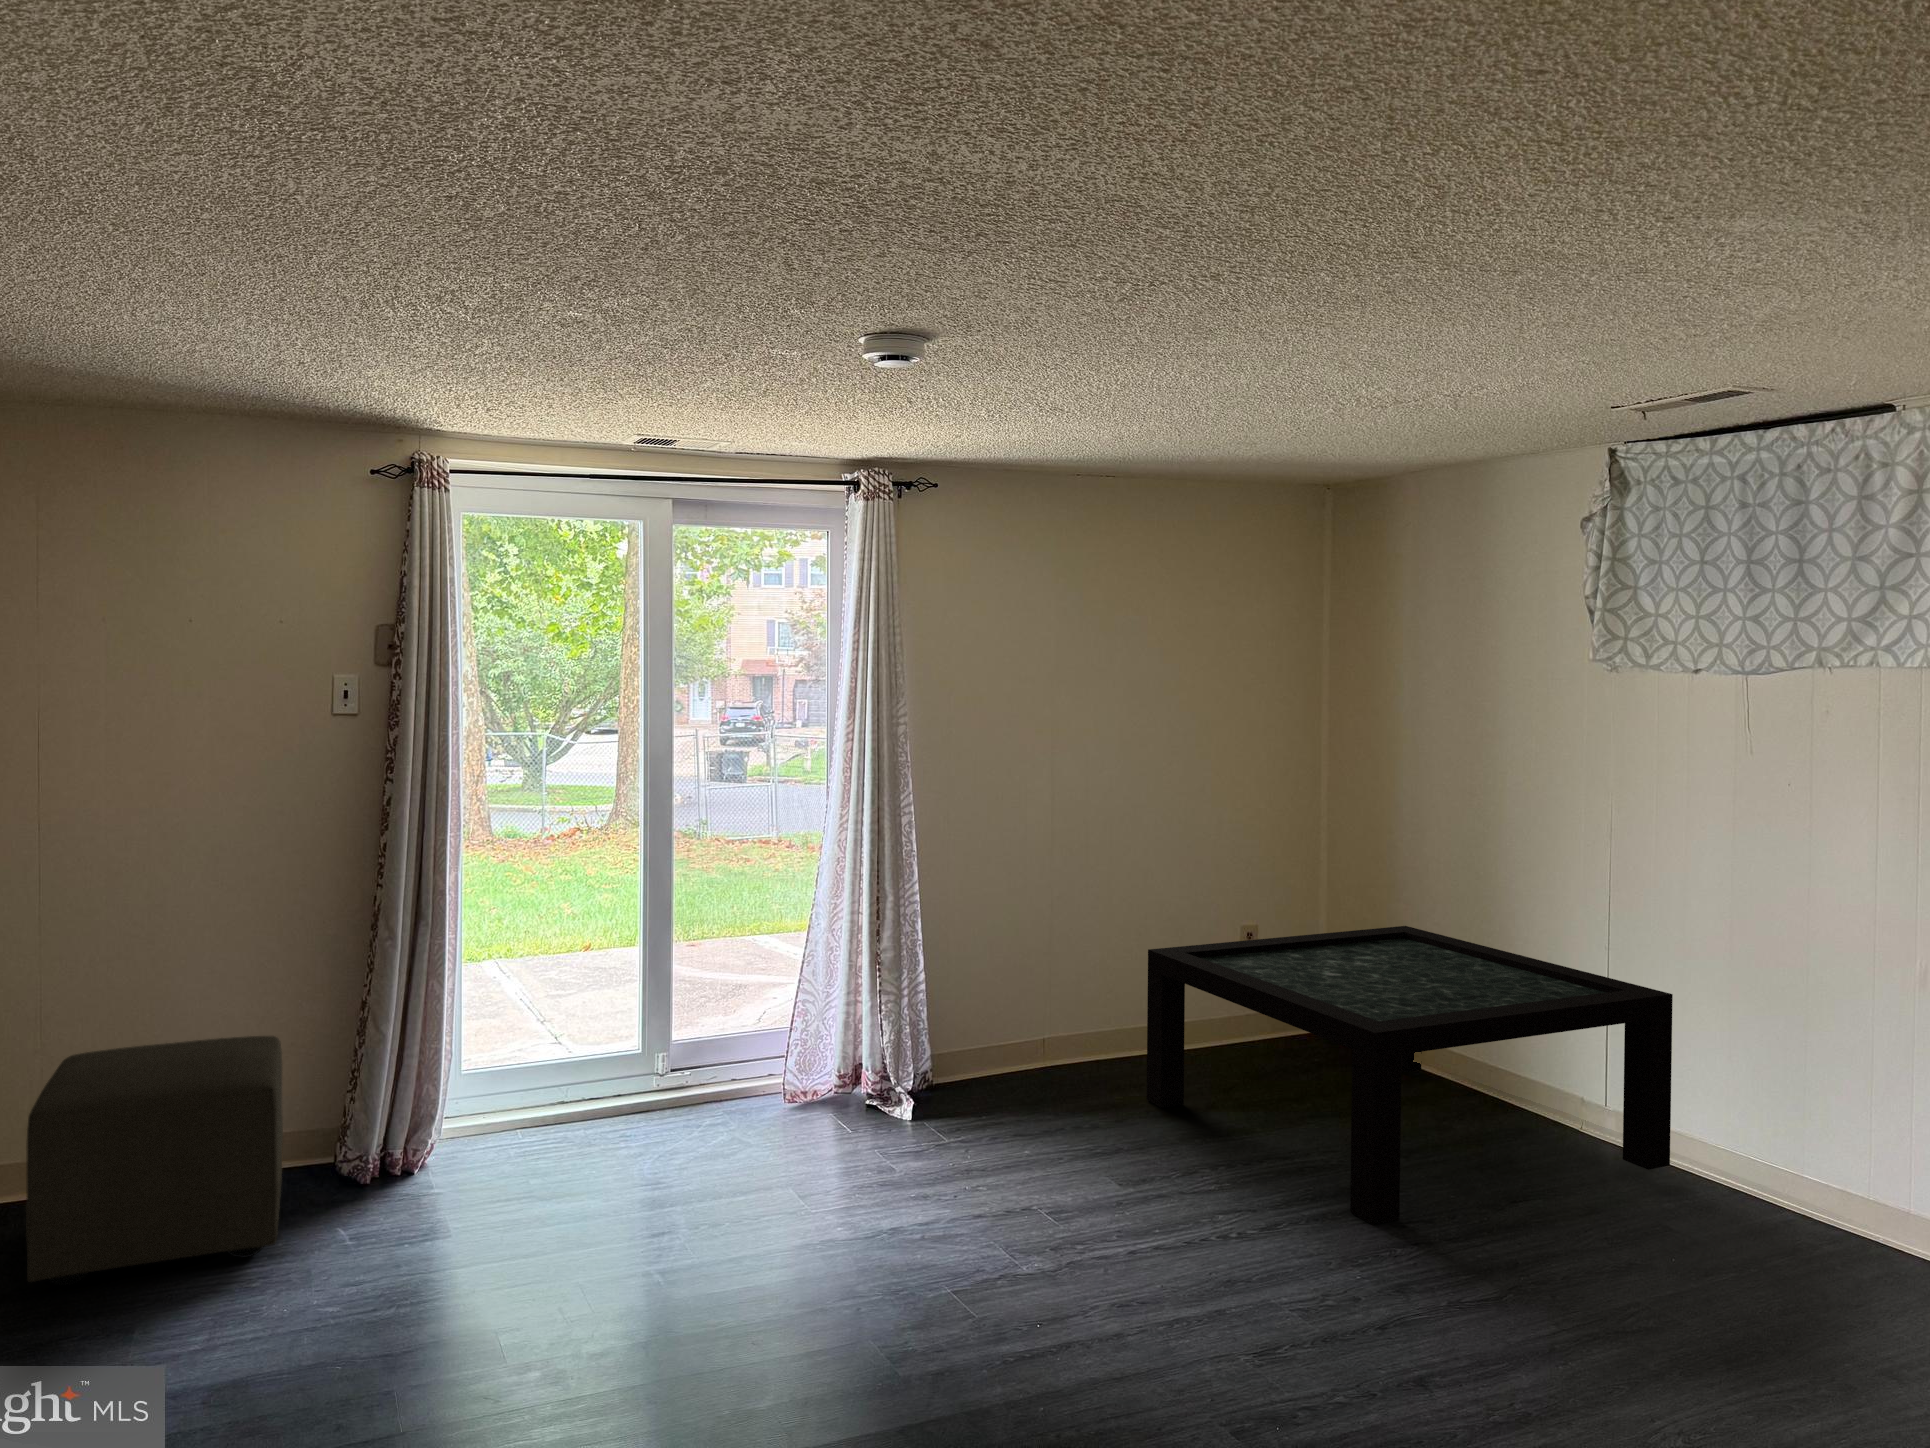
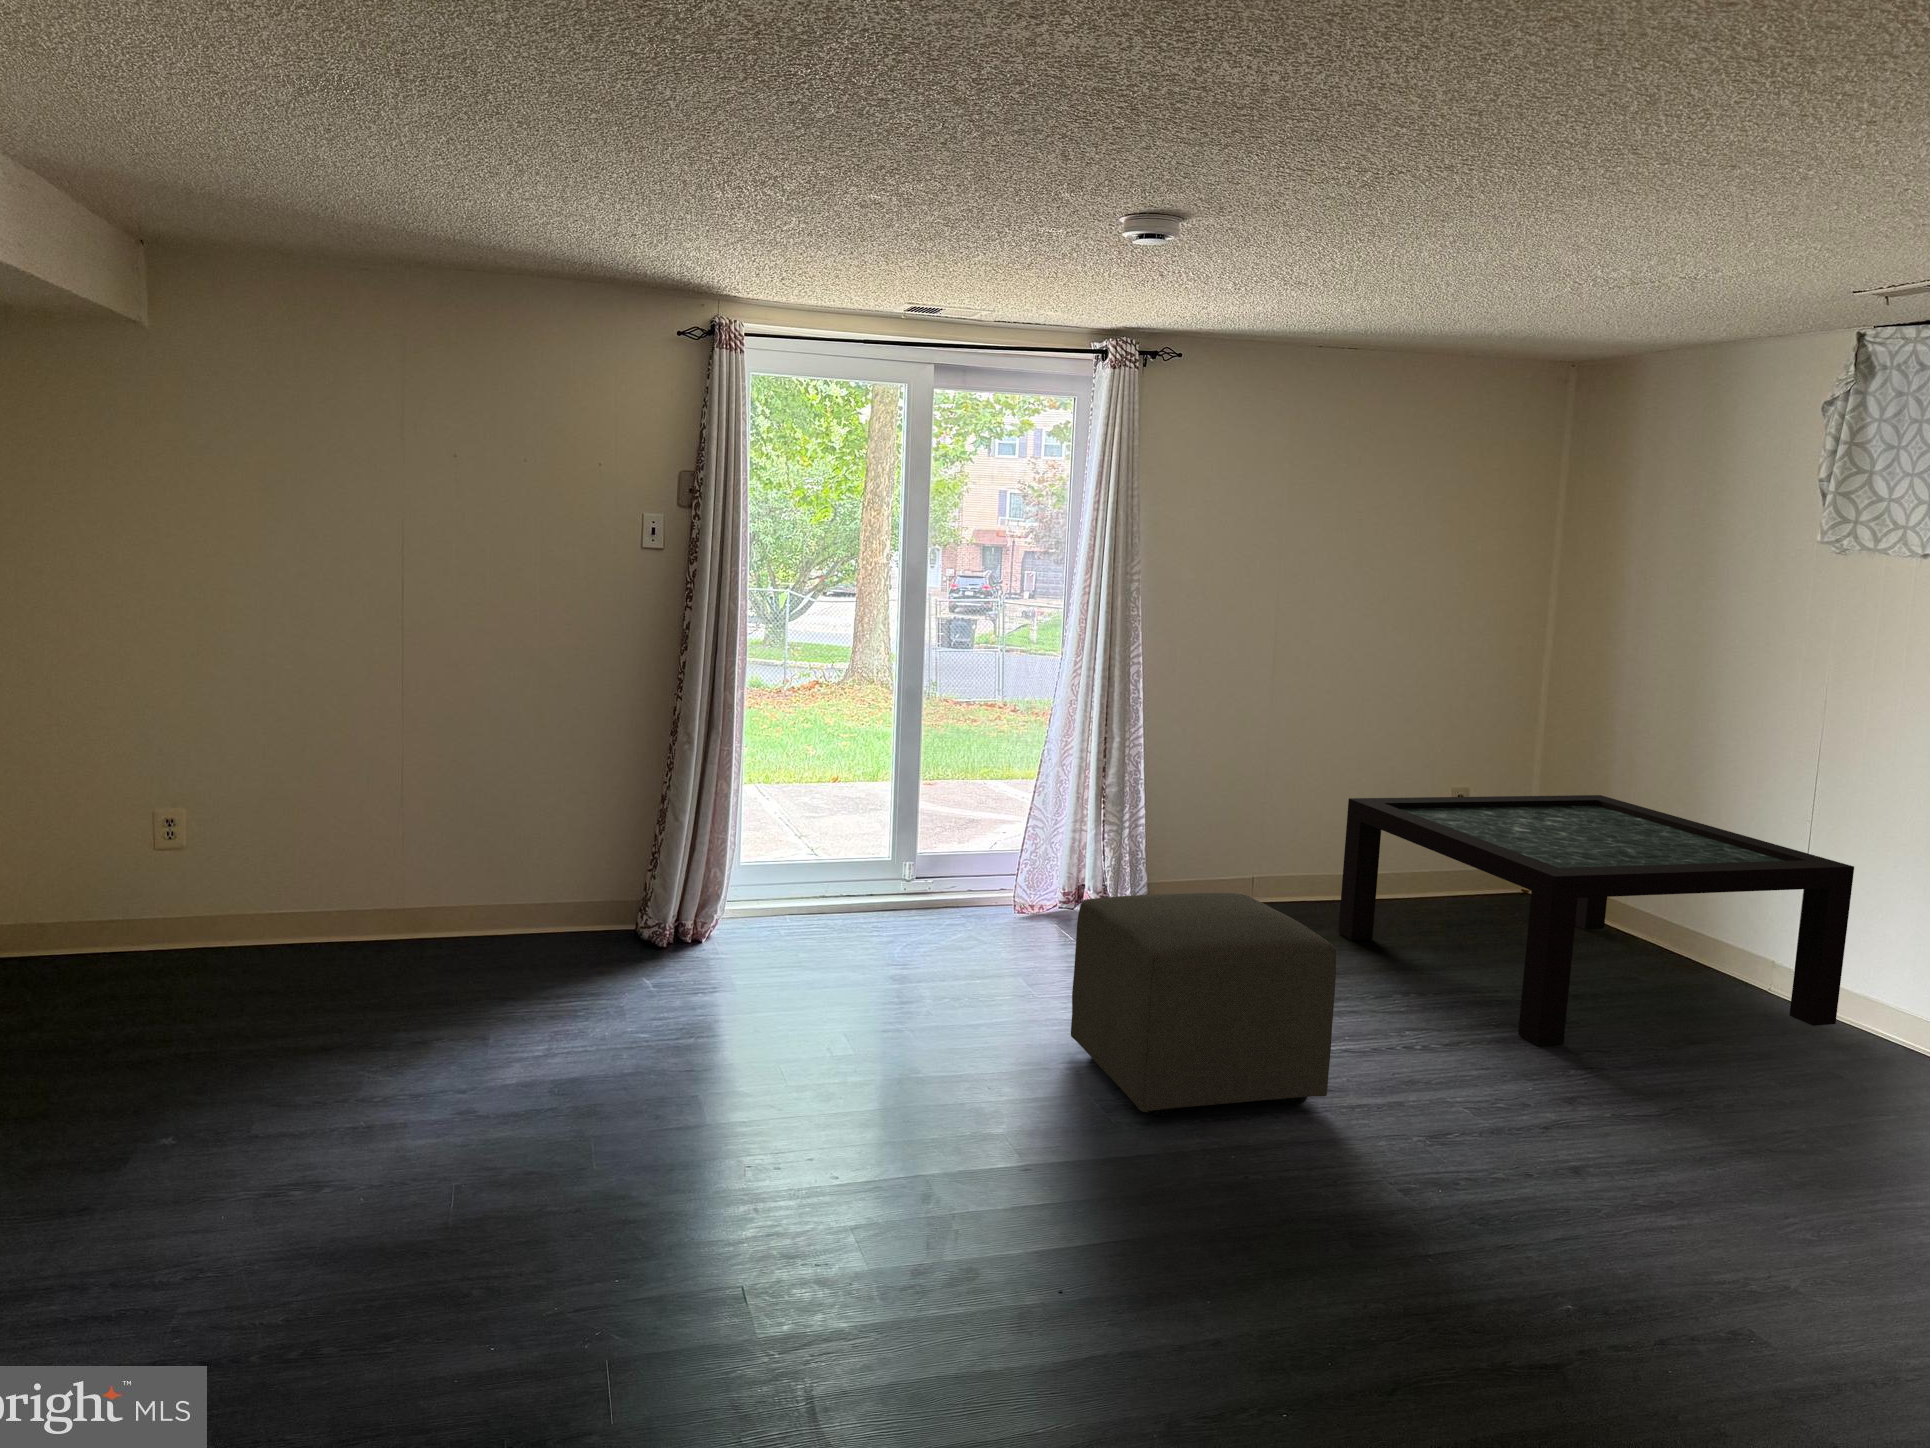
ottoman: present [26,1036,283,1285] -> present [1071,893,1336,1116]

